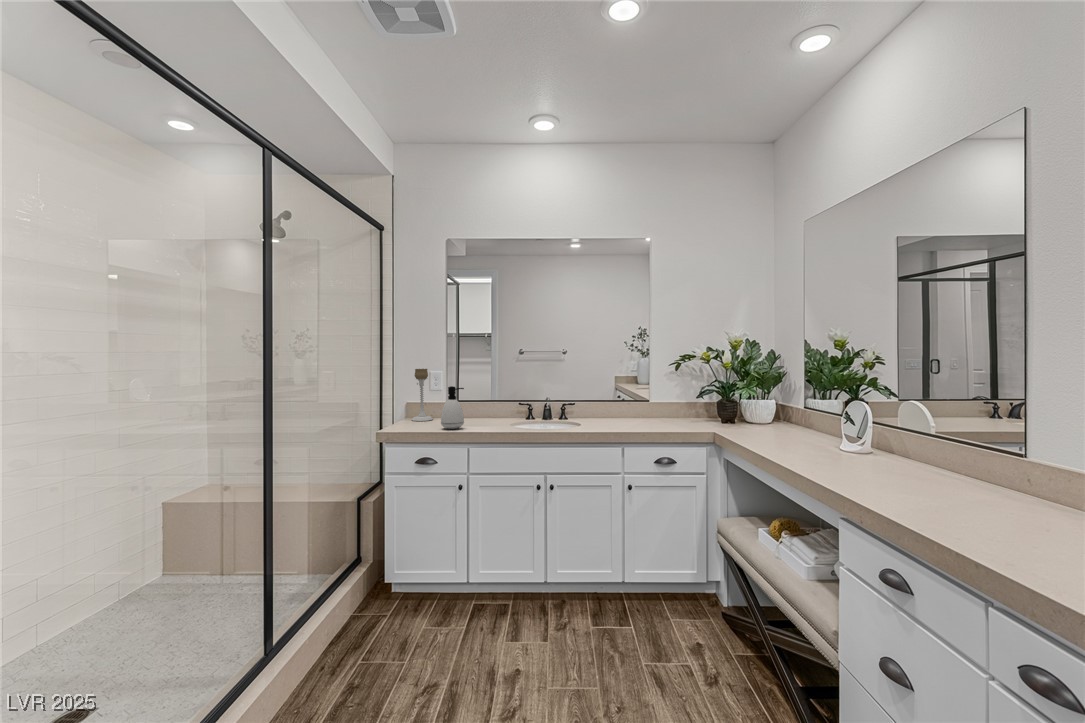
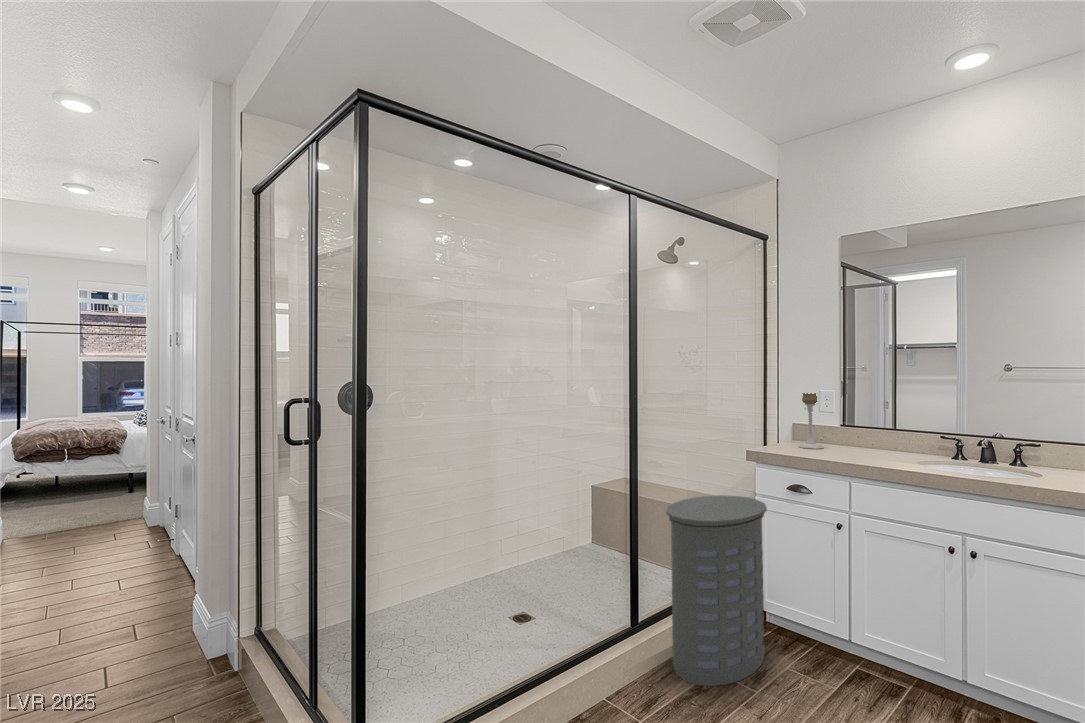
soap dispenser: present [441,386,464,429] -> none [822,412,851,459]
laundry hamper: none [305,477,403,685] -> present [666,495,767,686]

